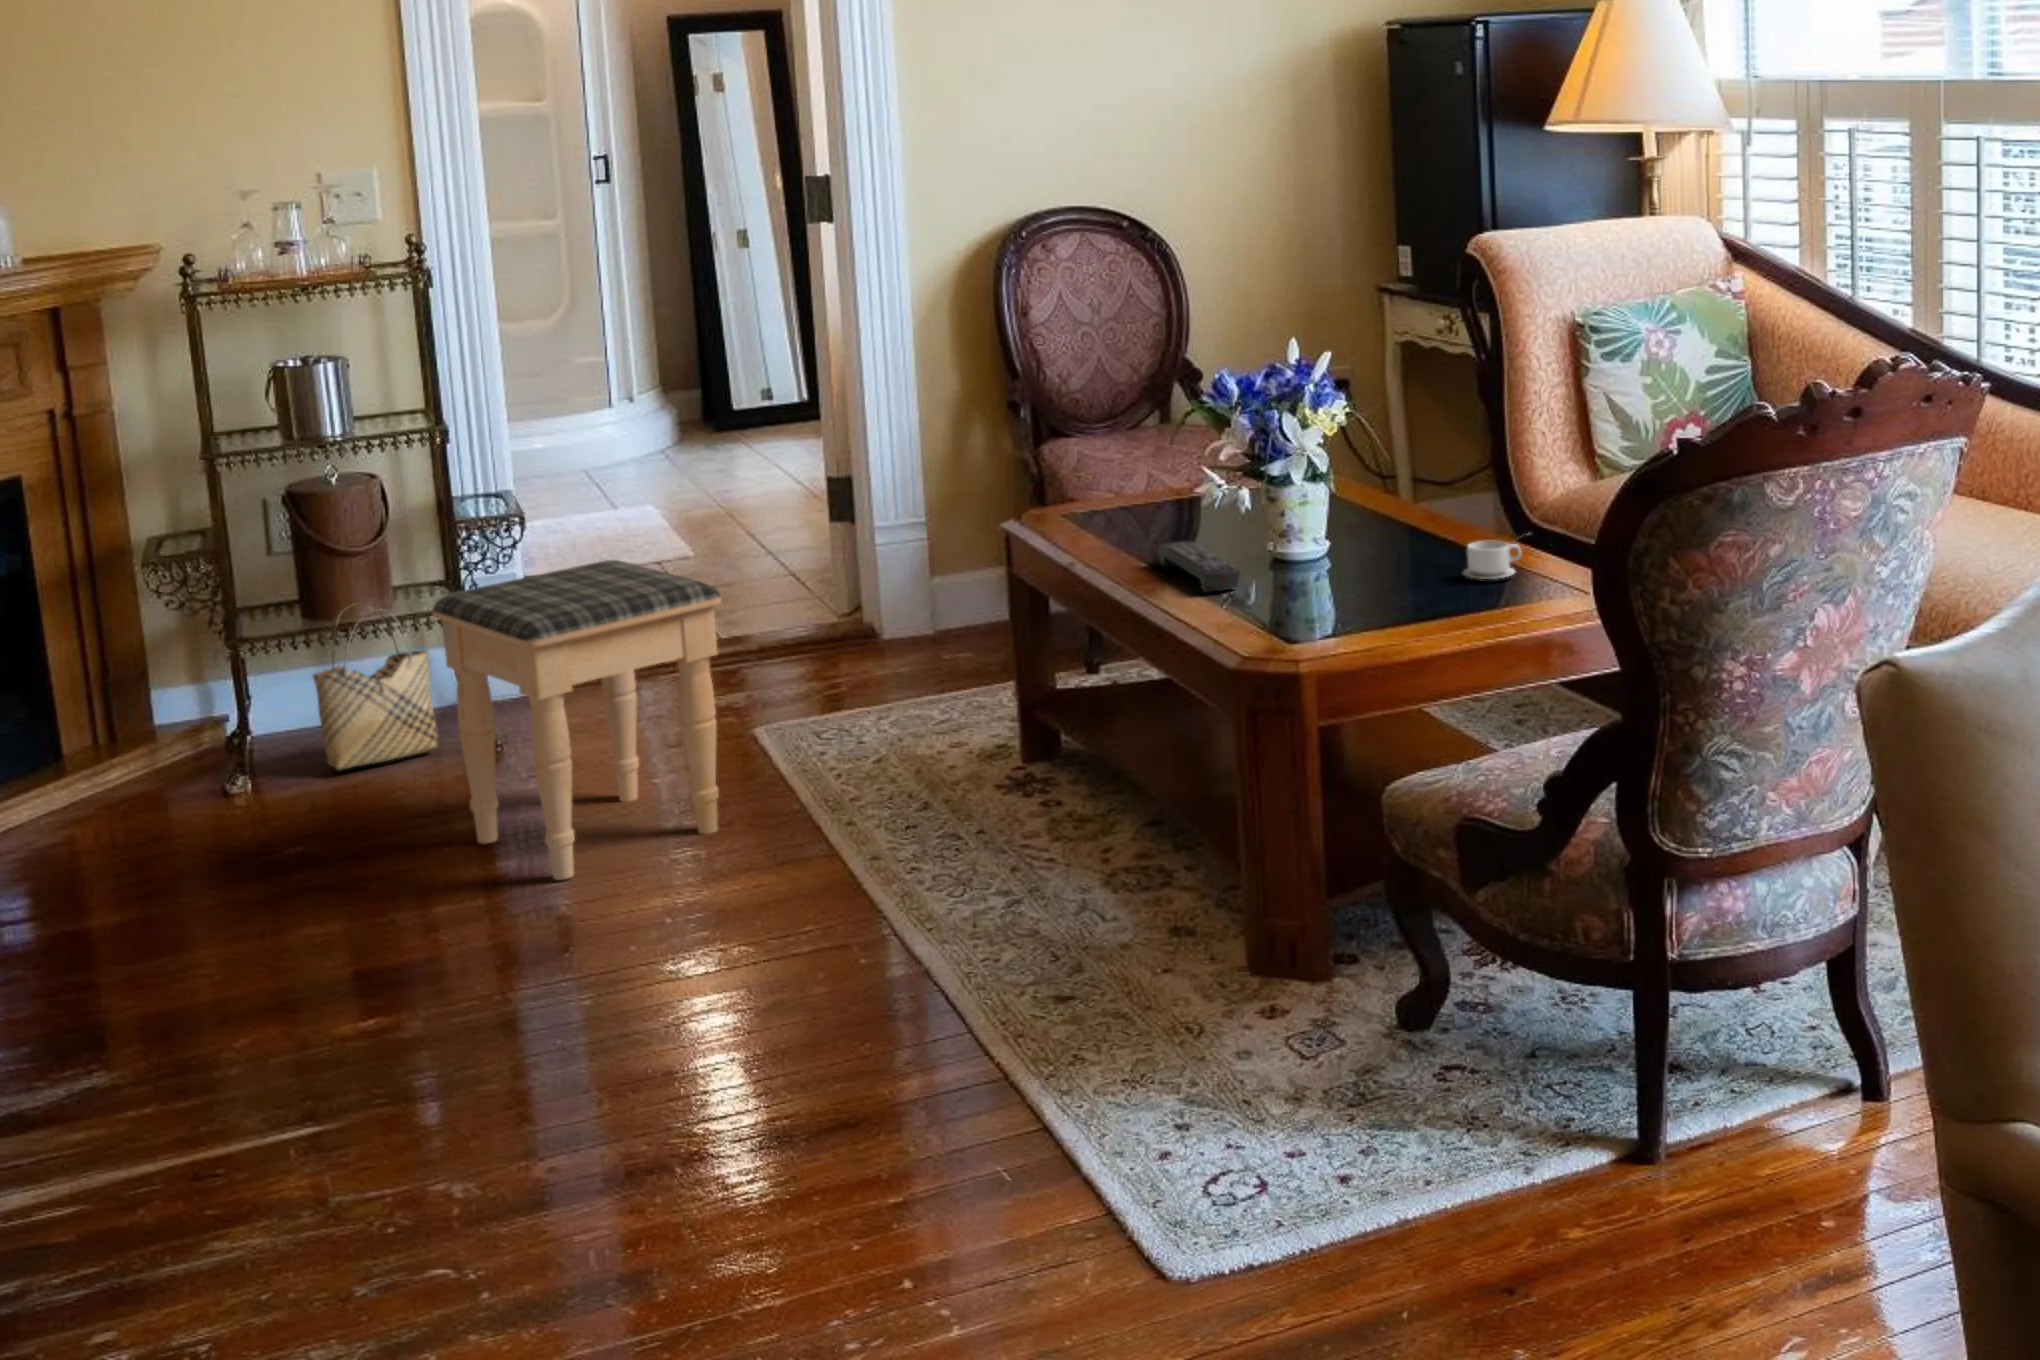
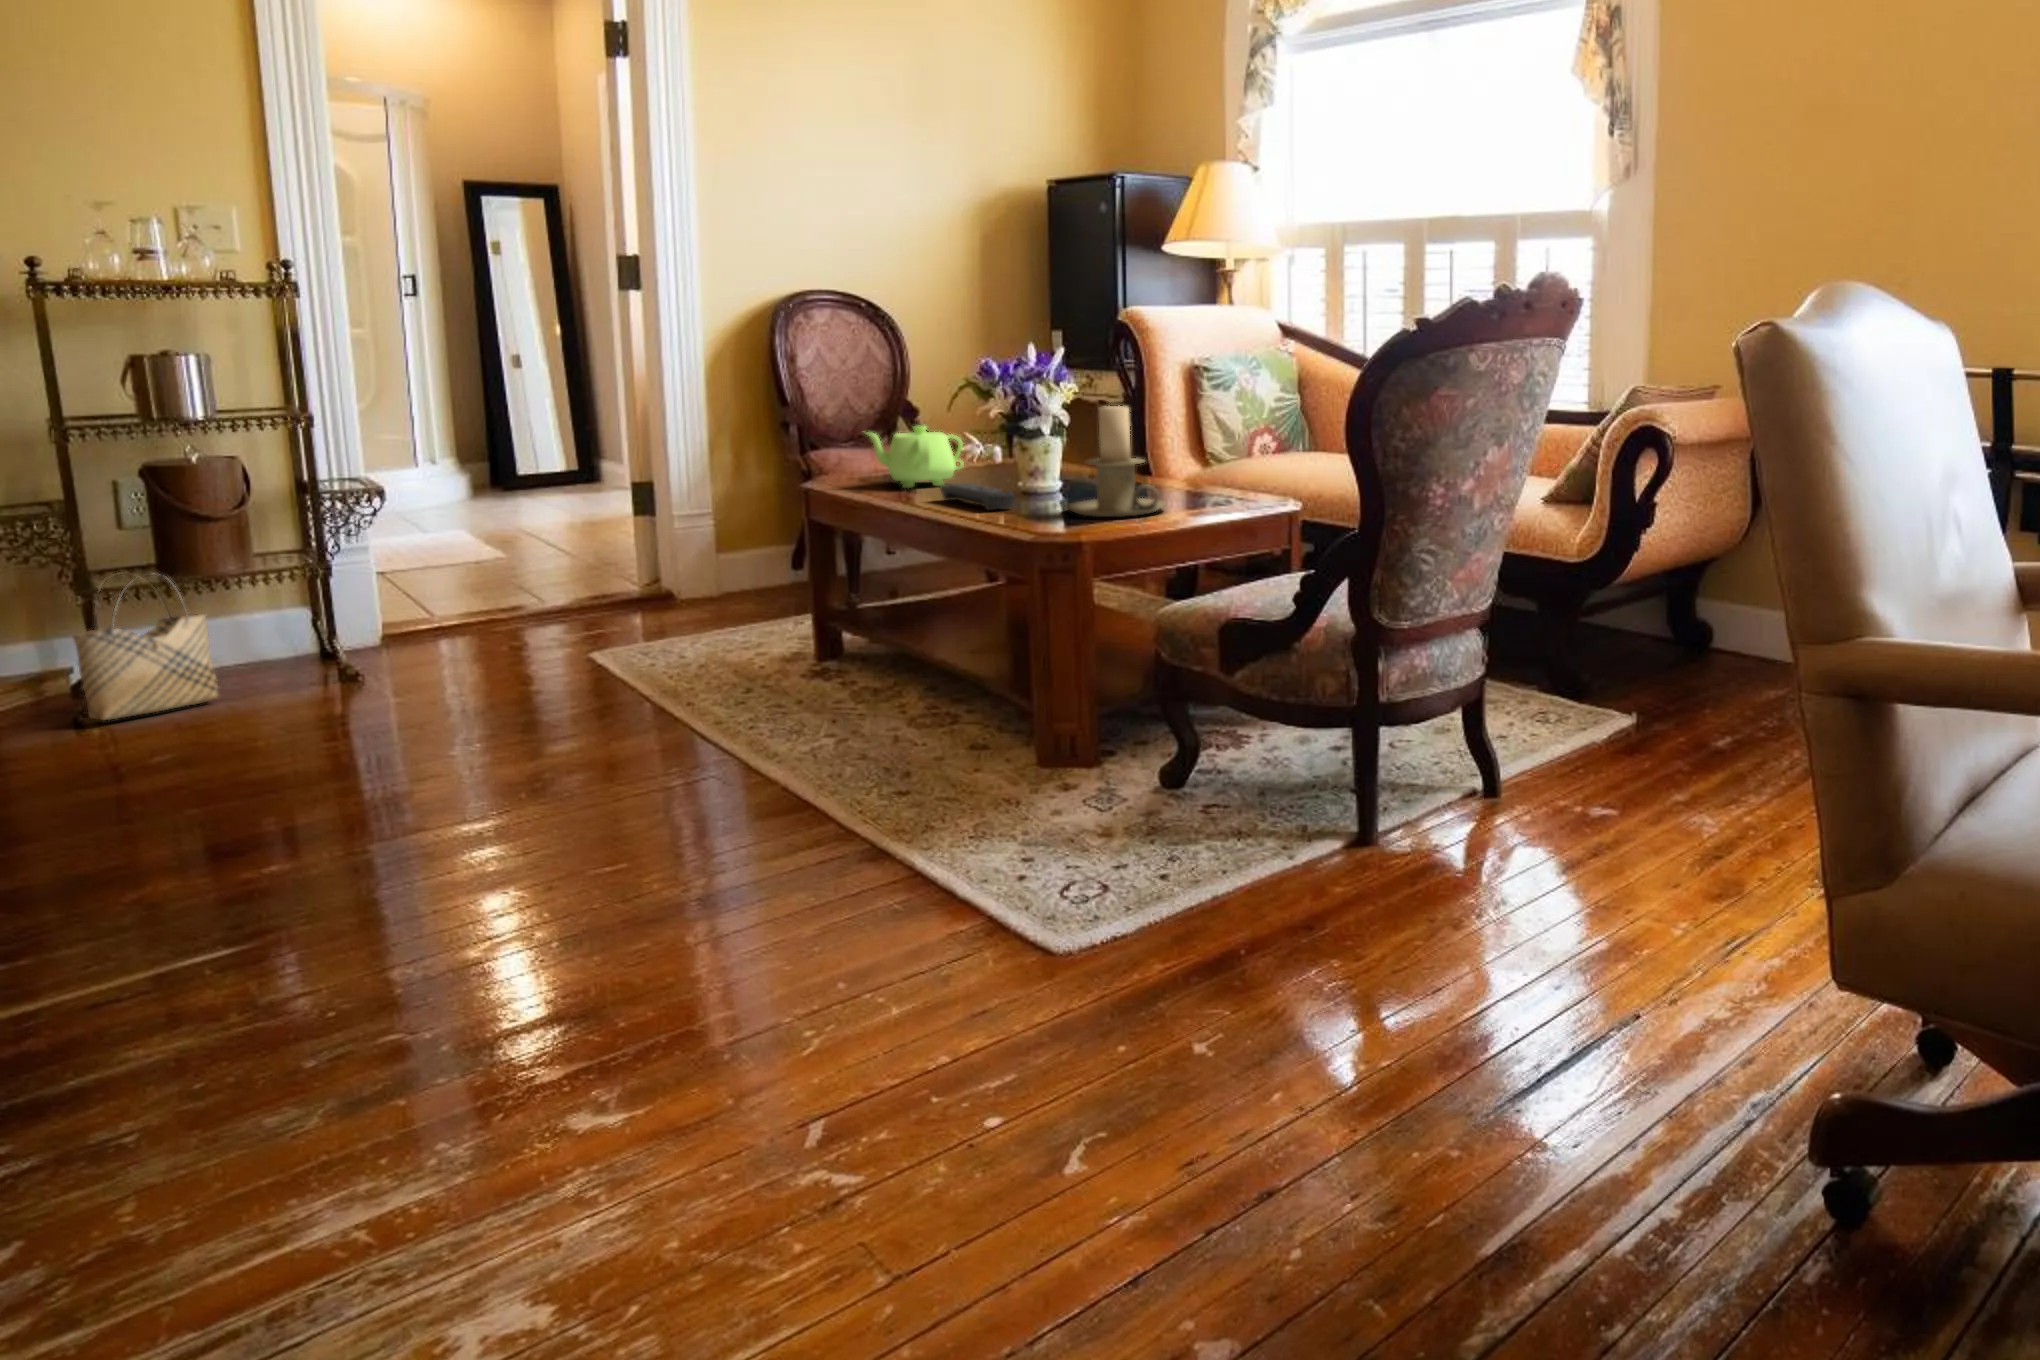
teapot: none [1079,446,1208,533] -> present [866,426,963,488]
candle holder: none [1298,453,1440,616] -> present [1064,406,1167,517]
teacup: present [1463,541,1521,579] -> none [1174,468,1223,499]
footstool: present [432,560,721,880] -> none [235,516,545,775]

